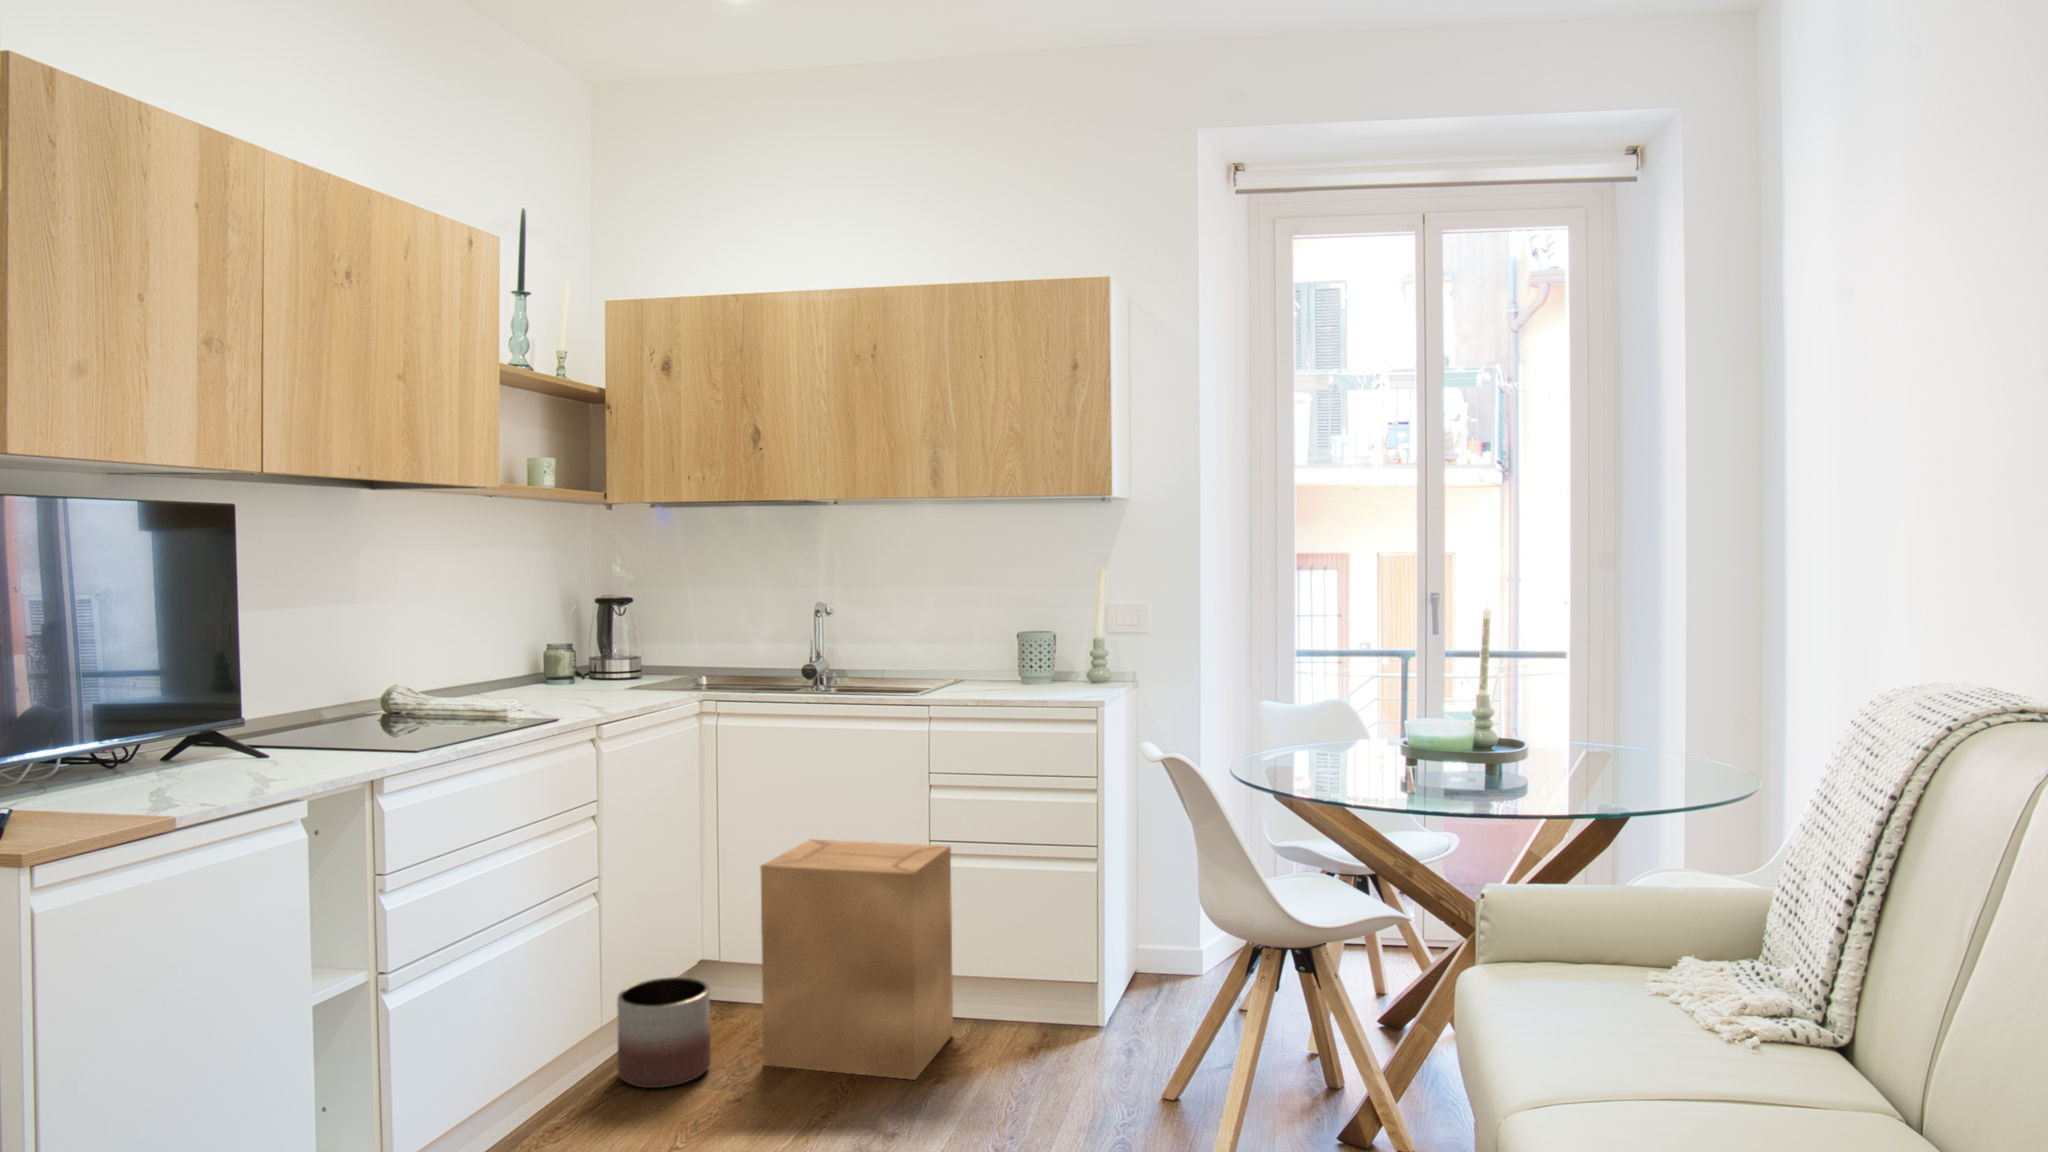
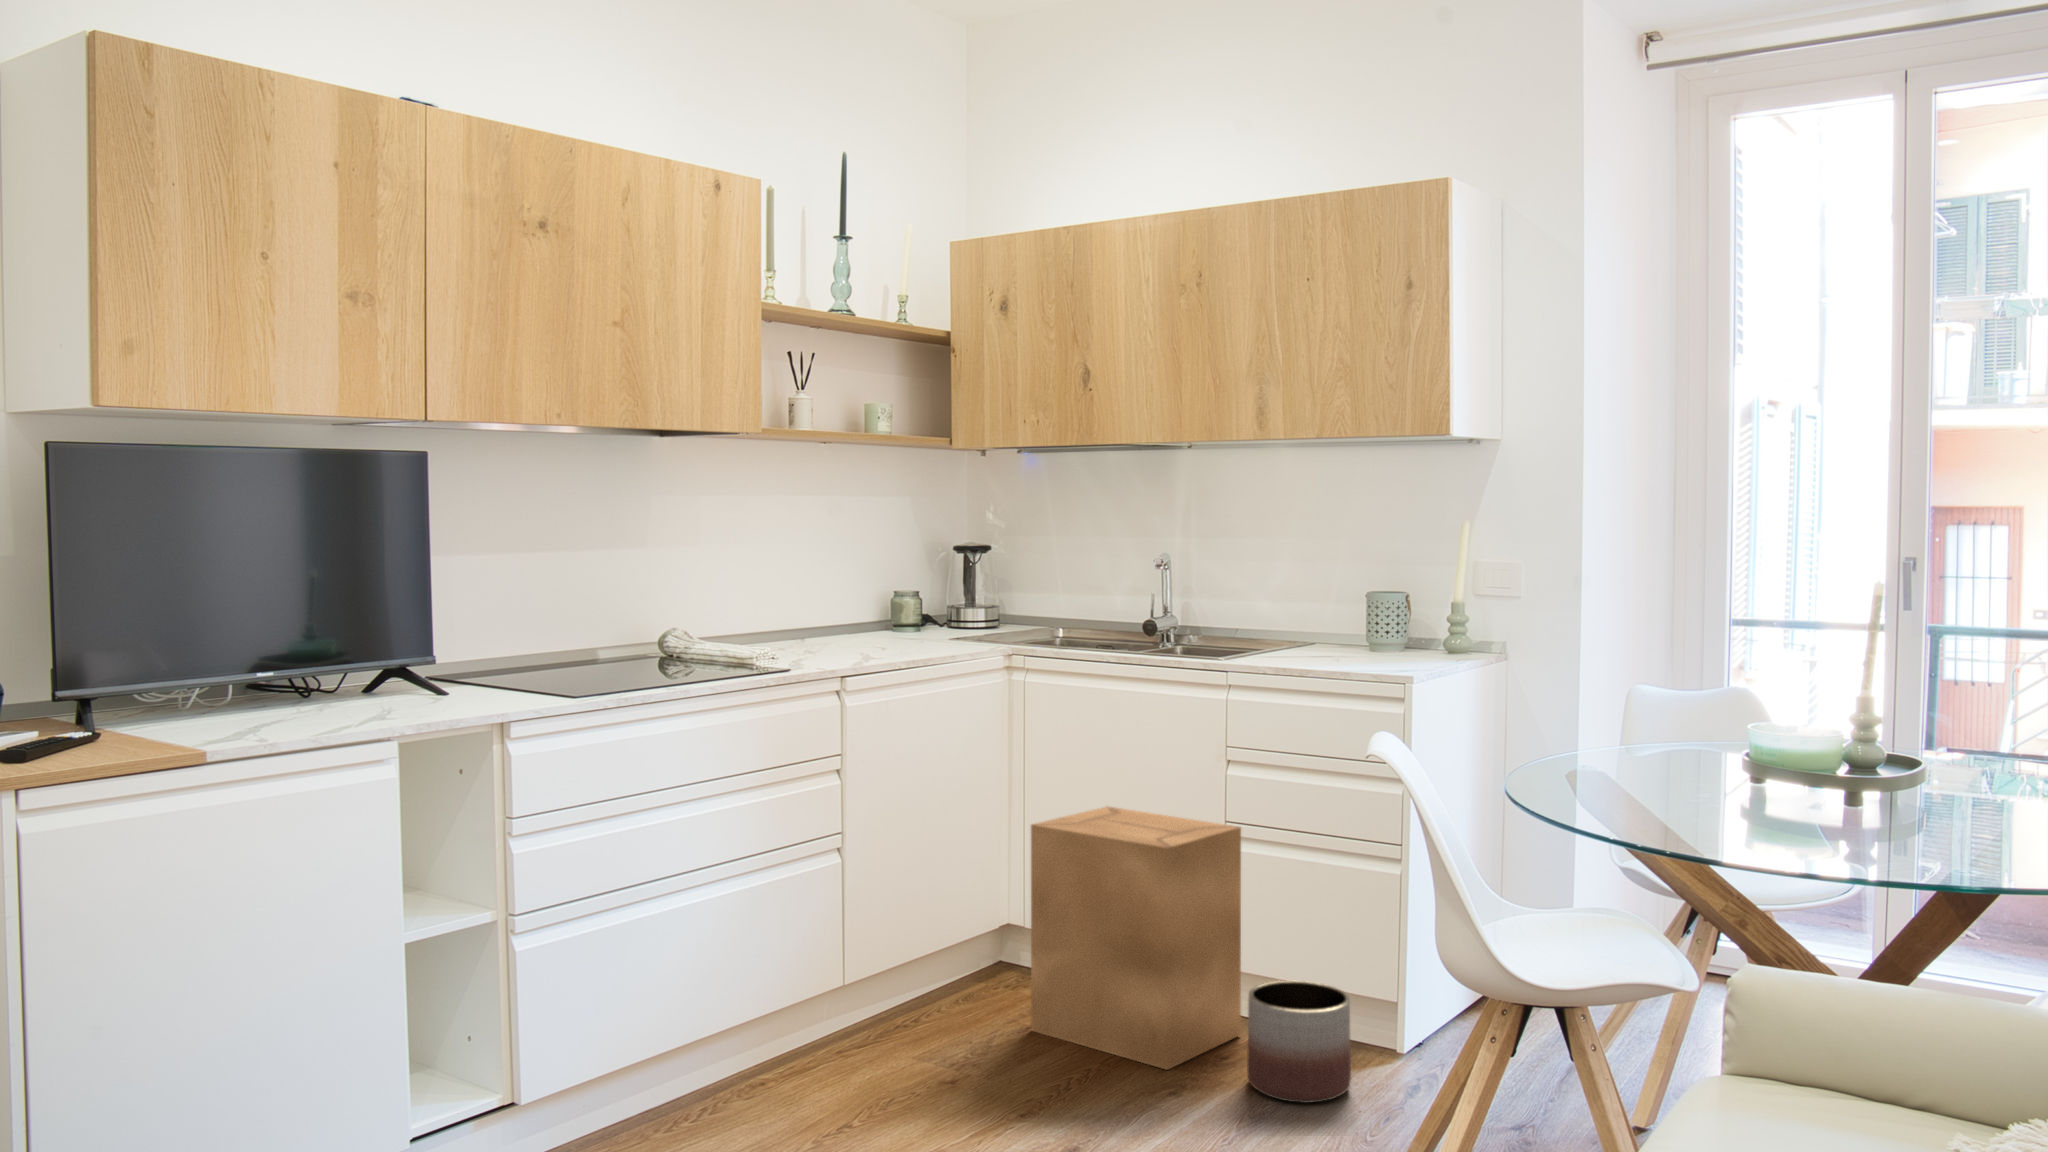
planter: present [617,977,711,1088] -> present [1247,981,1351,1103]

